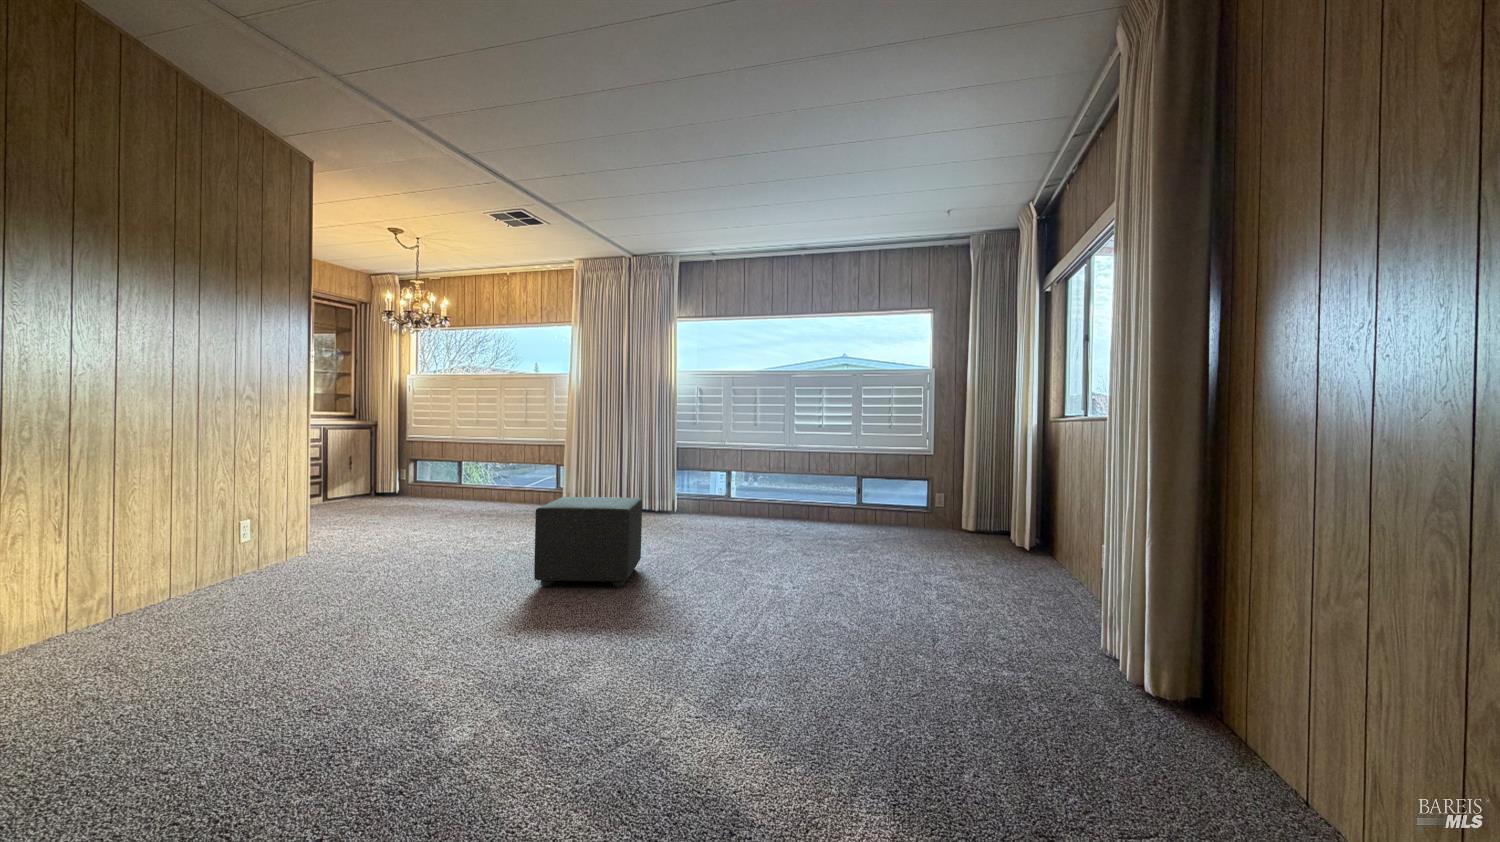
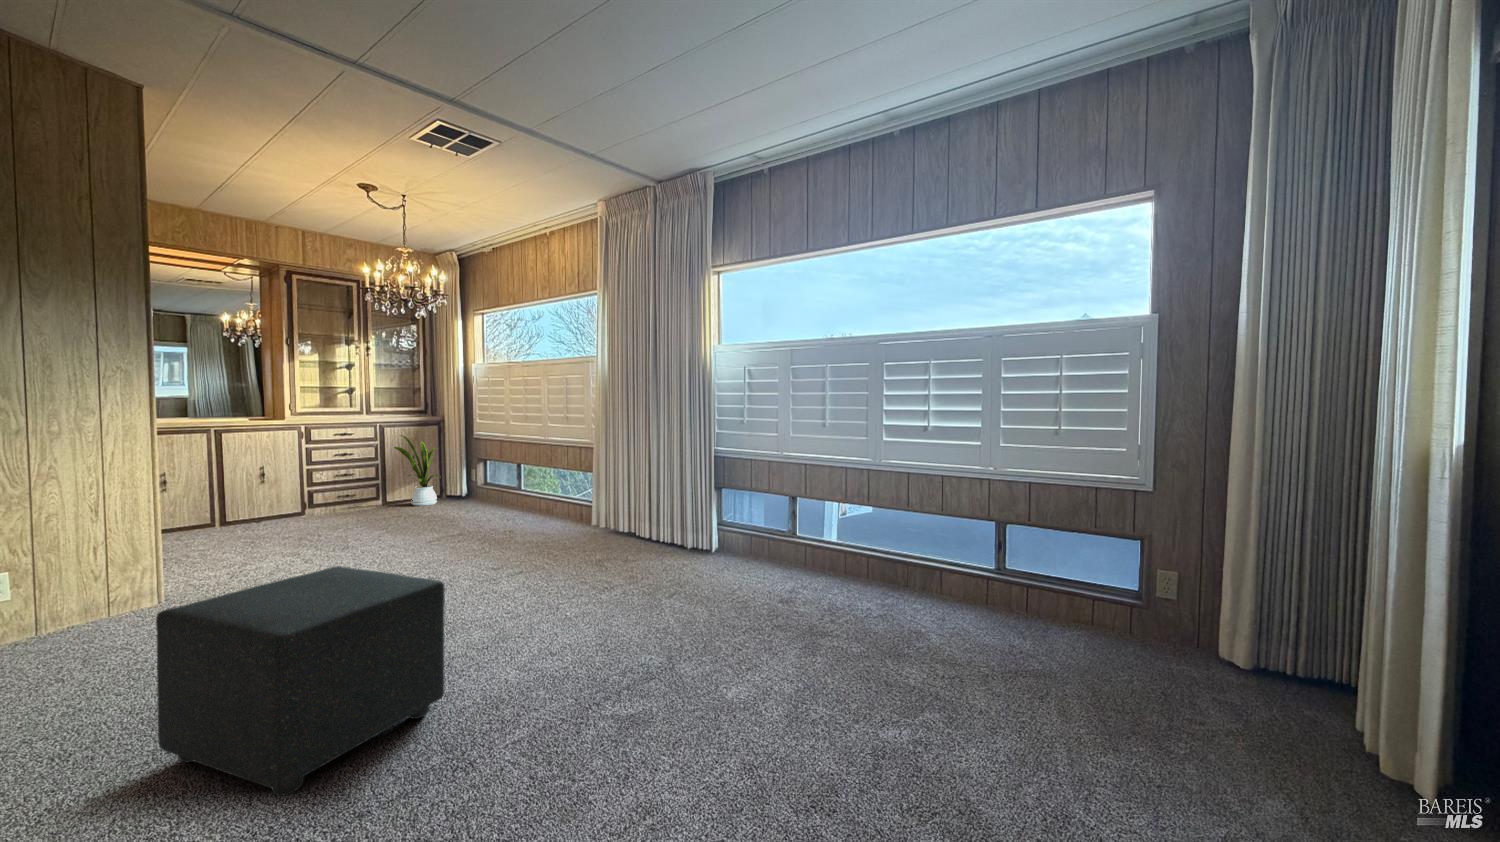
house plant: none [336,436,383,501] -> present [394,435,440,506]

